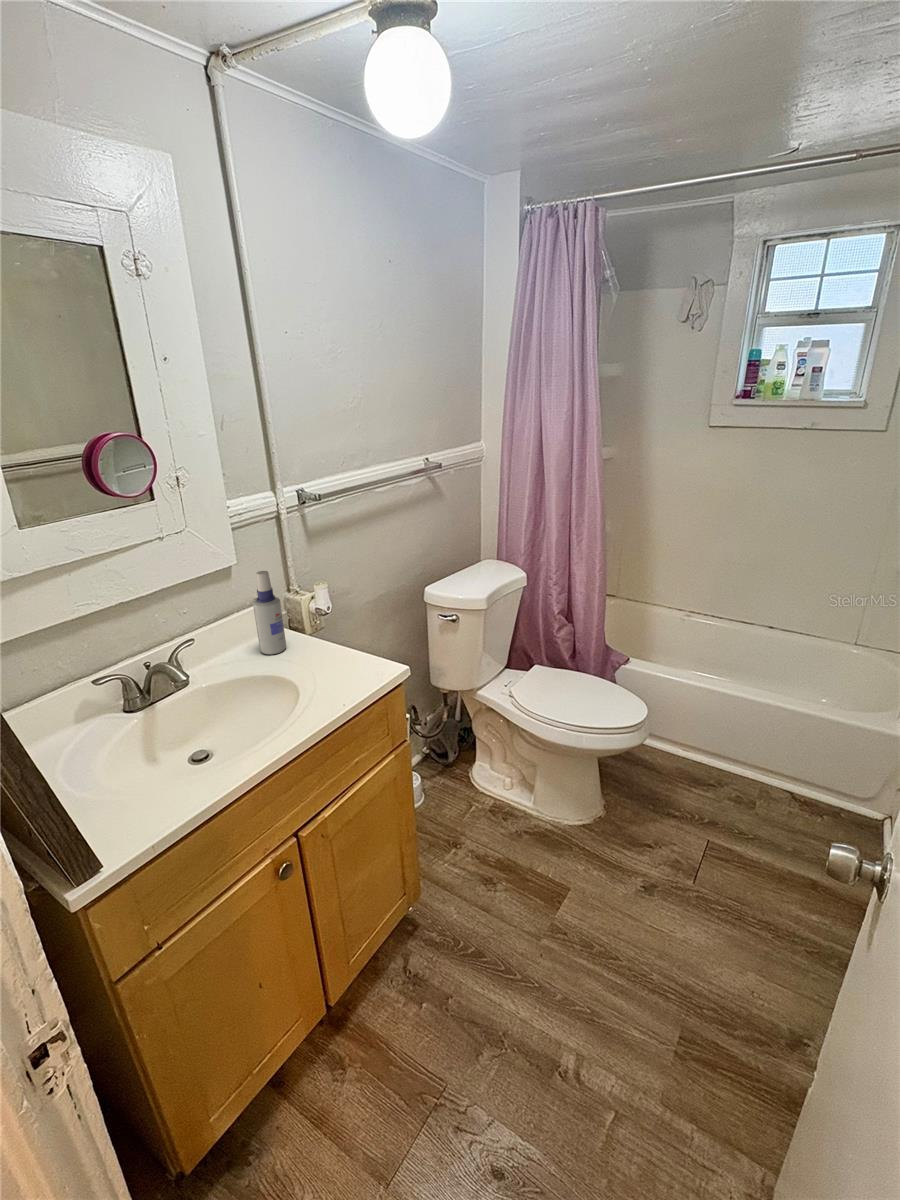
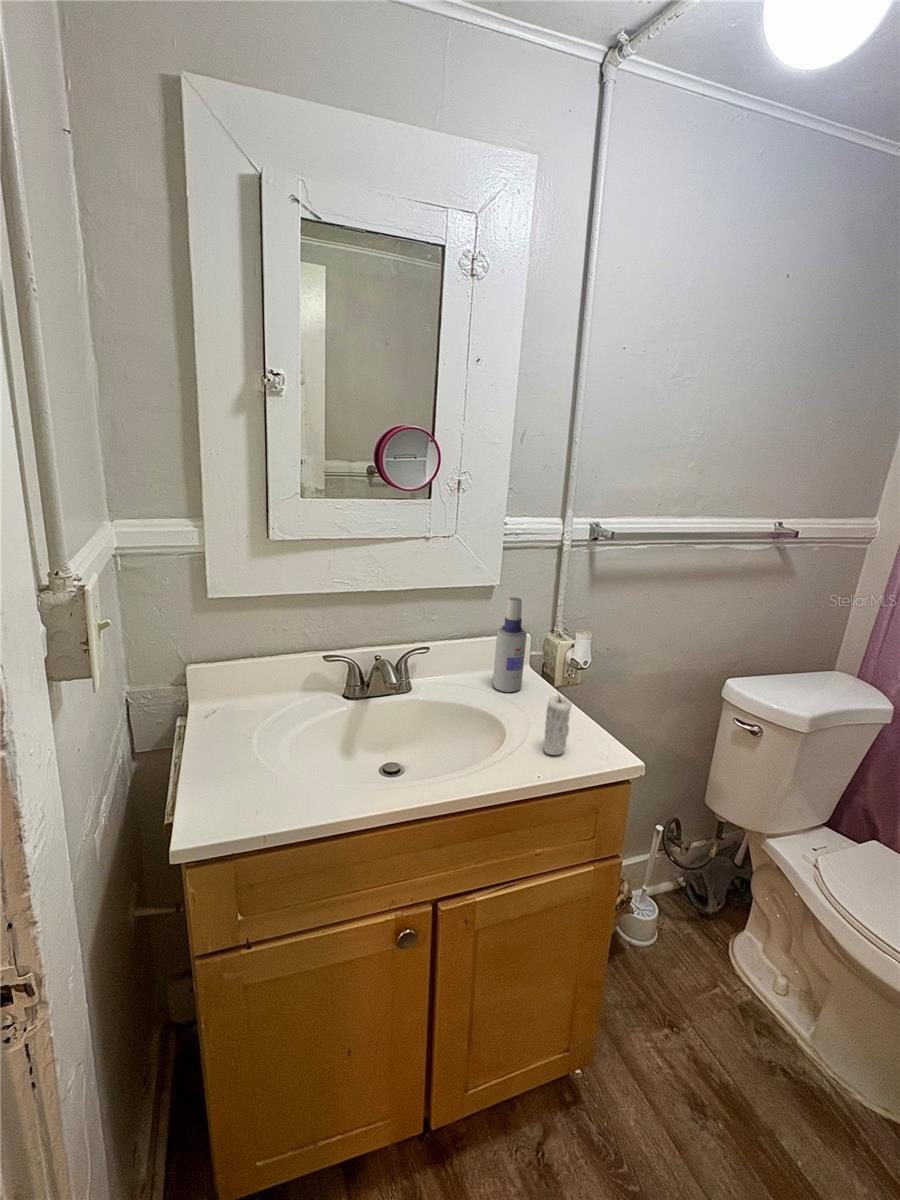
candle: none [329,634,350,686] -> present [544,695,572,755]

